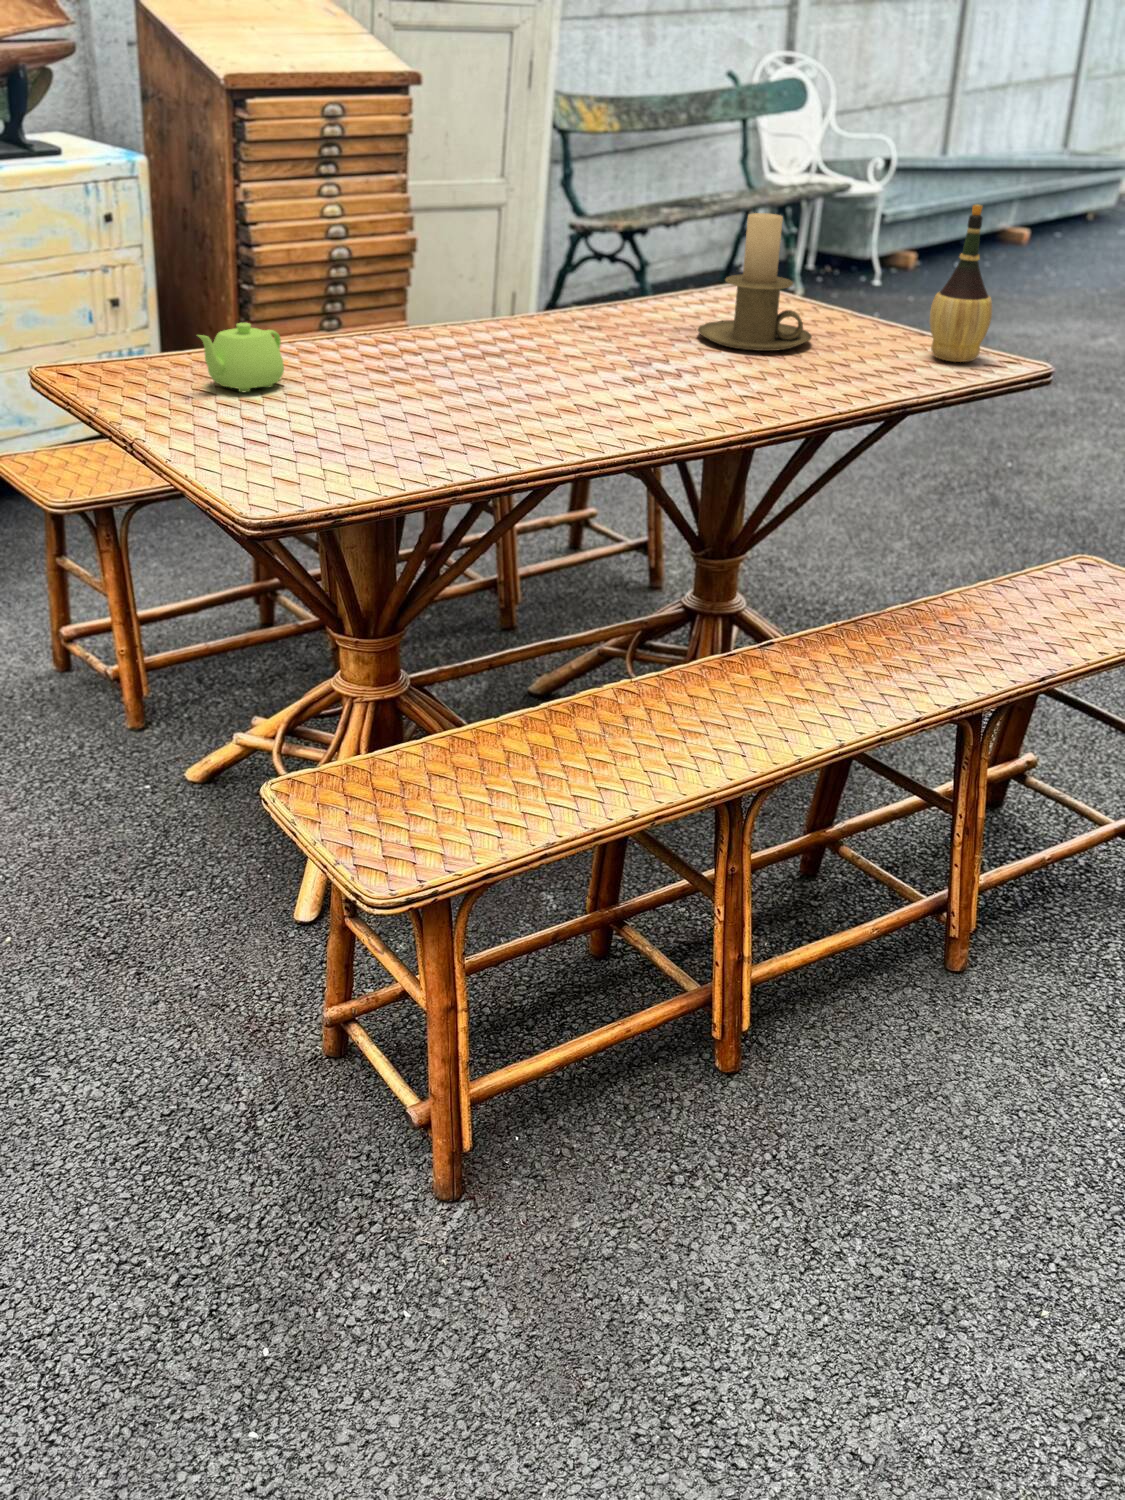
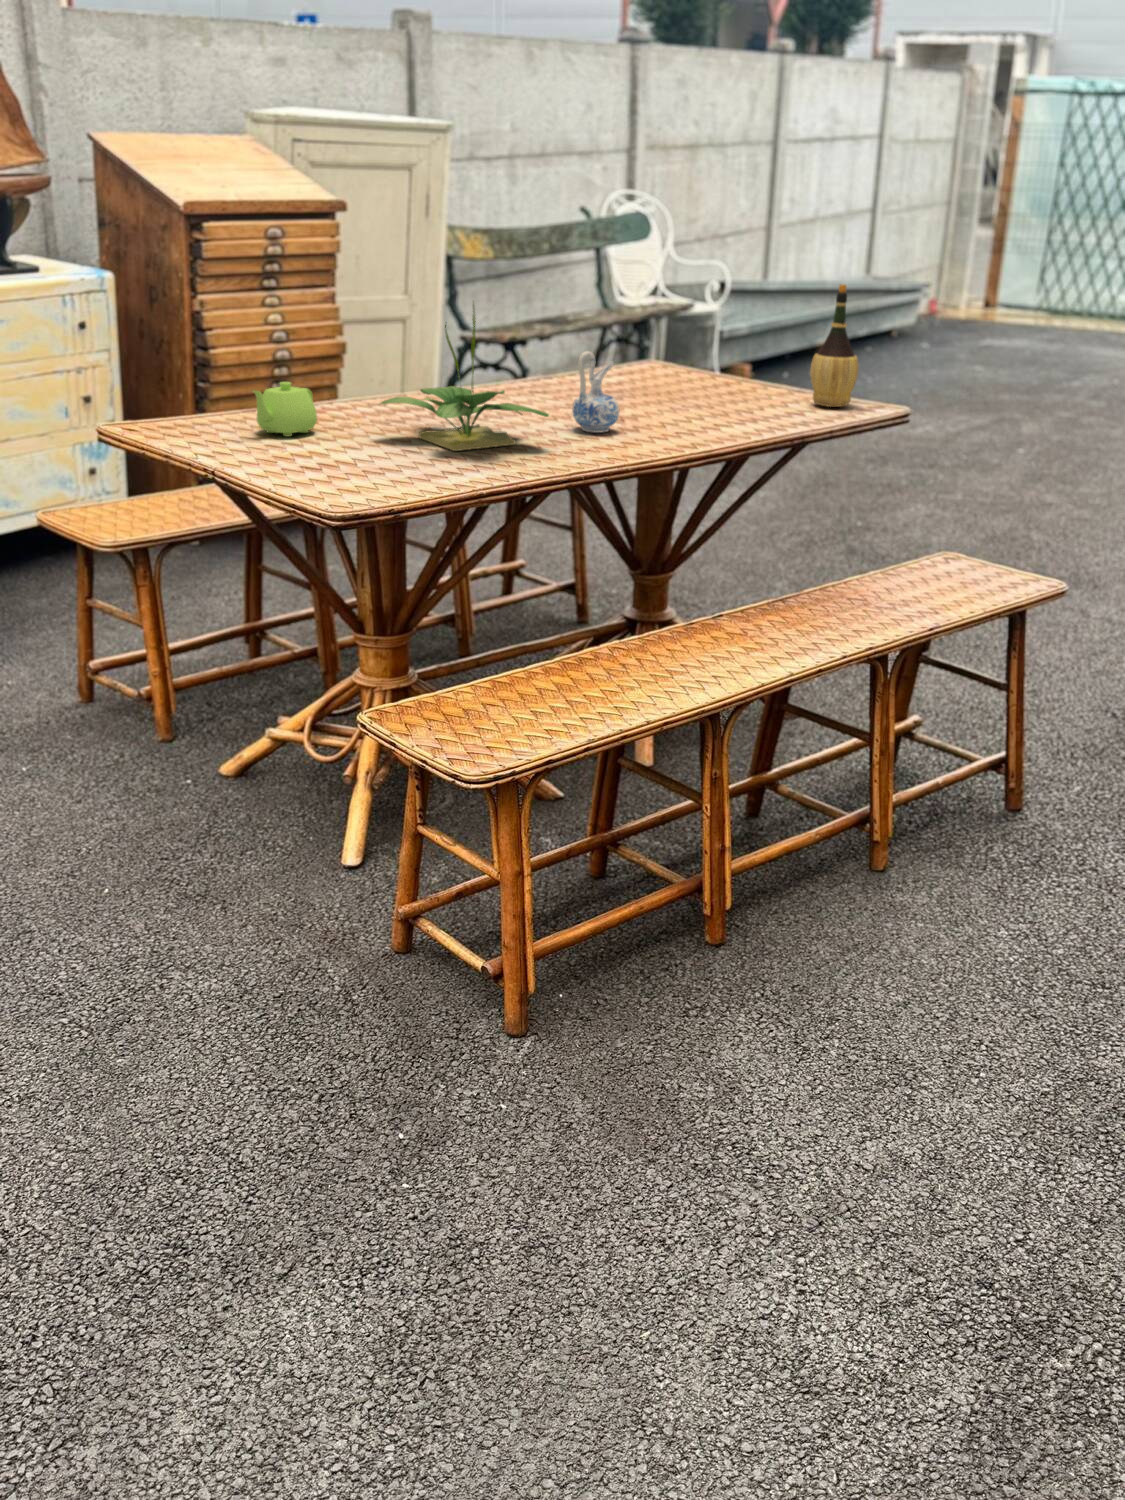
candle holder: present [697,213,812,351] -> none [627,296,719,403]
potted plant: none [352,228,567,422] -> present [380,301,549,451]
ceramic pitcher: none [608,293,668,396] -> present [572,351,620,433]

